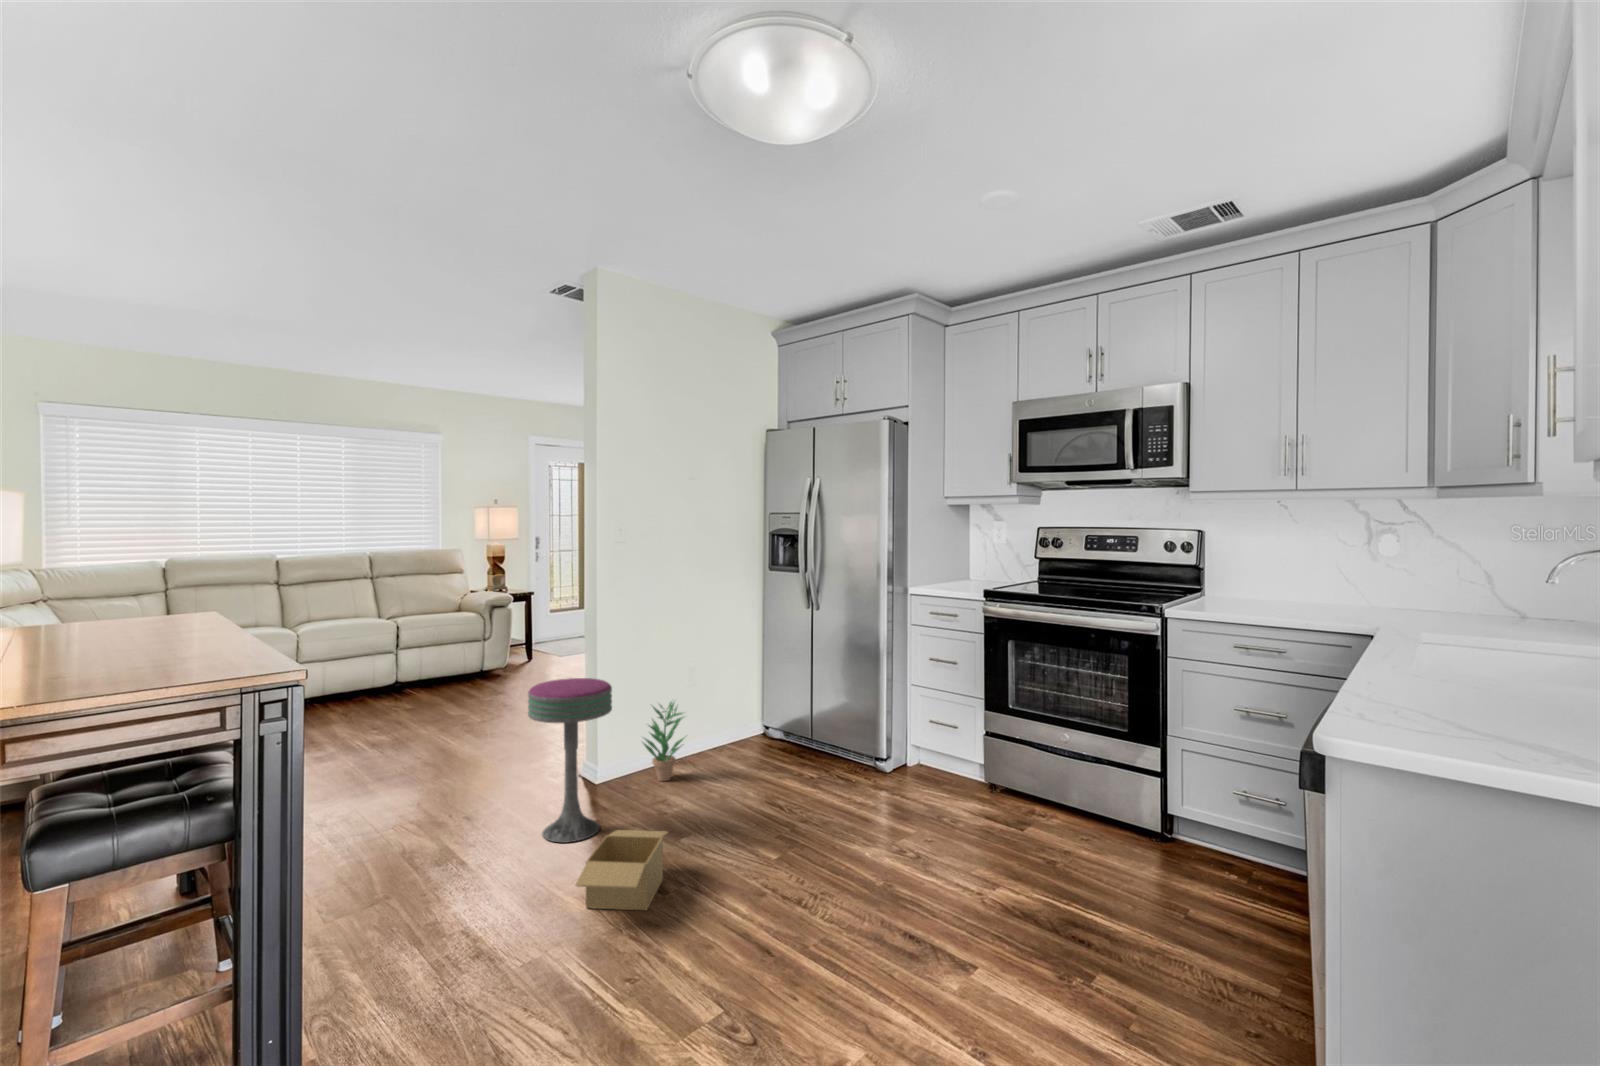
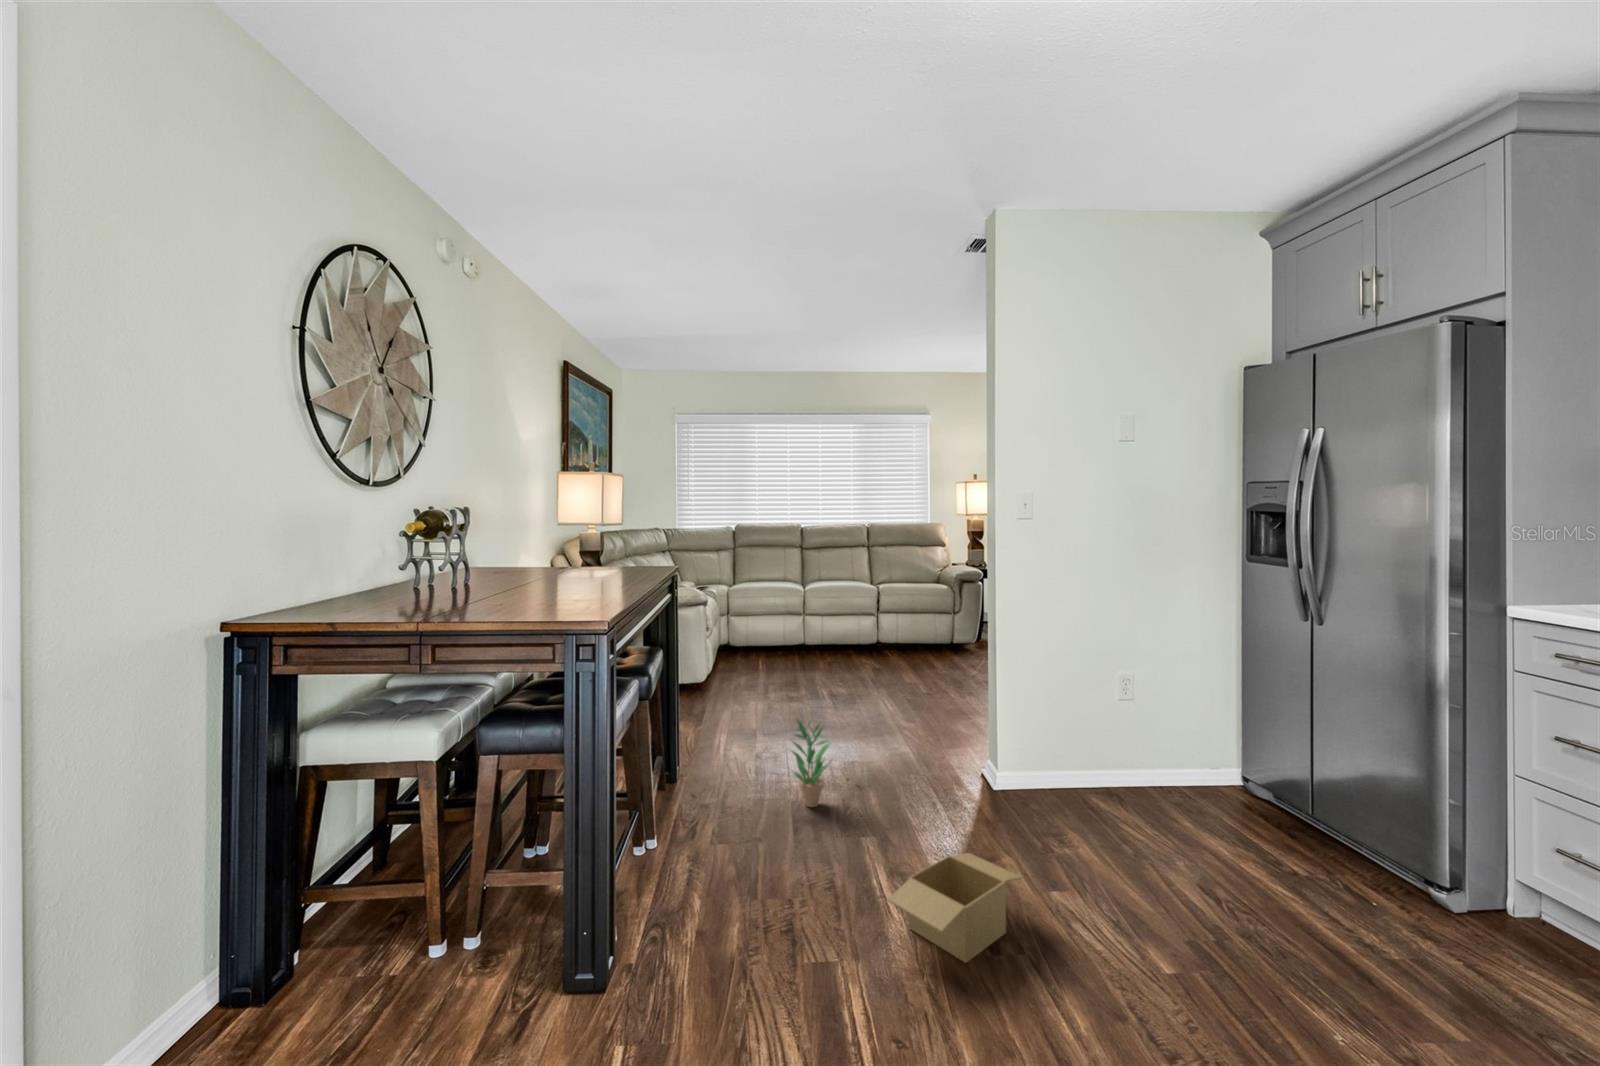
bar stool: present [528,678,612,843] -> none [907,677,992,849]
potted plant: present [643,702,684,781] -> present [791,720,830,807]

